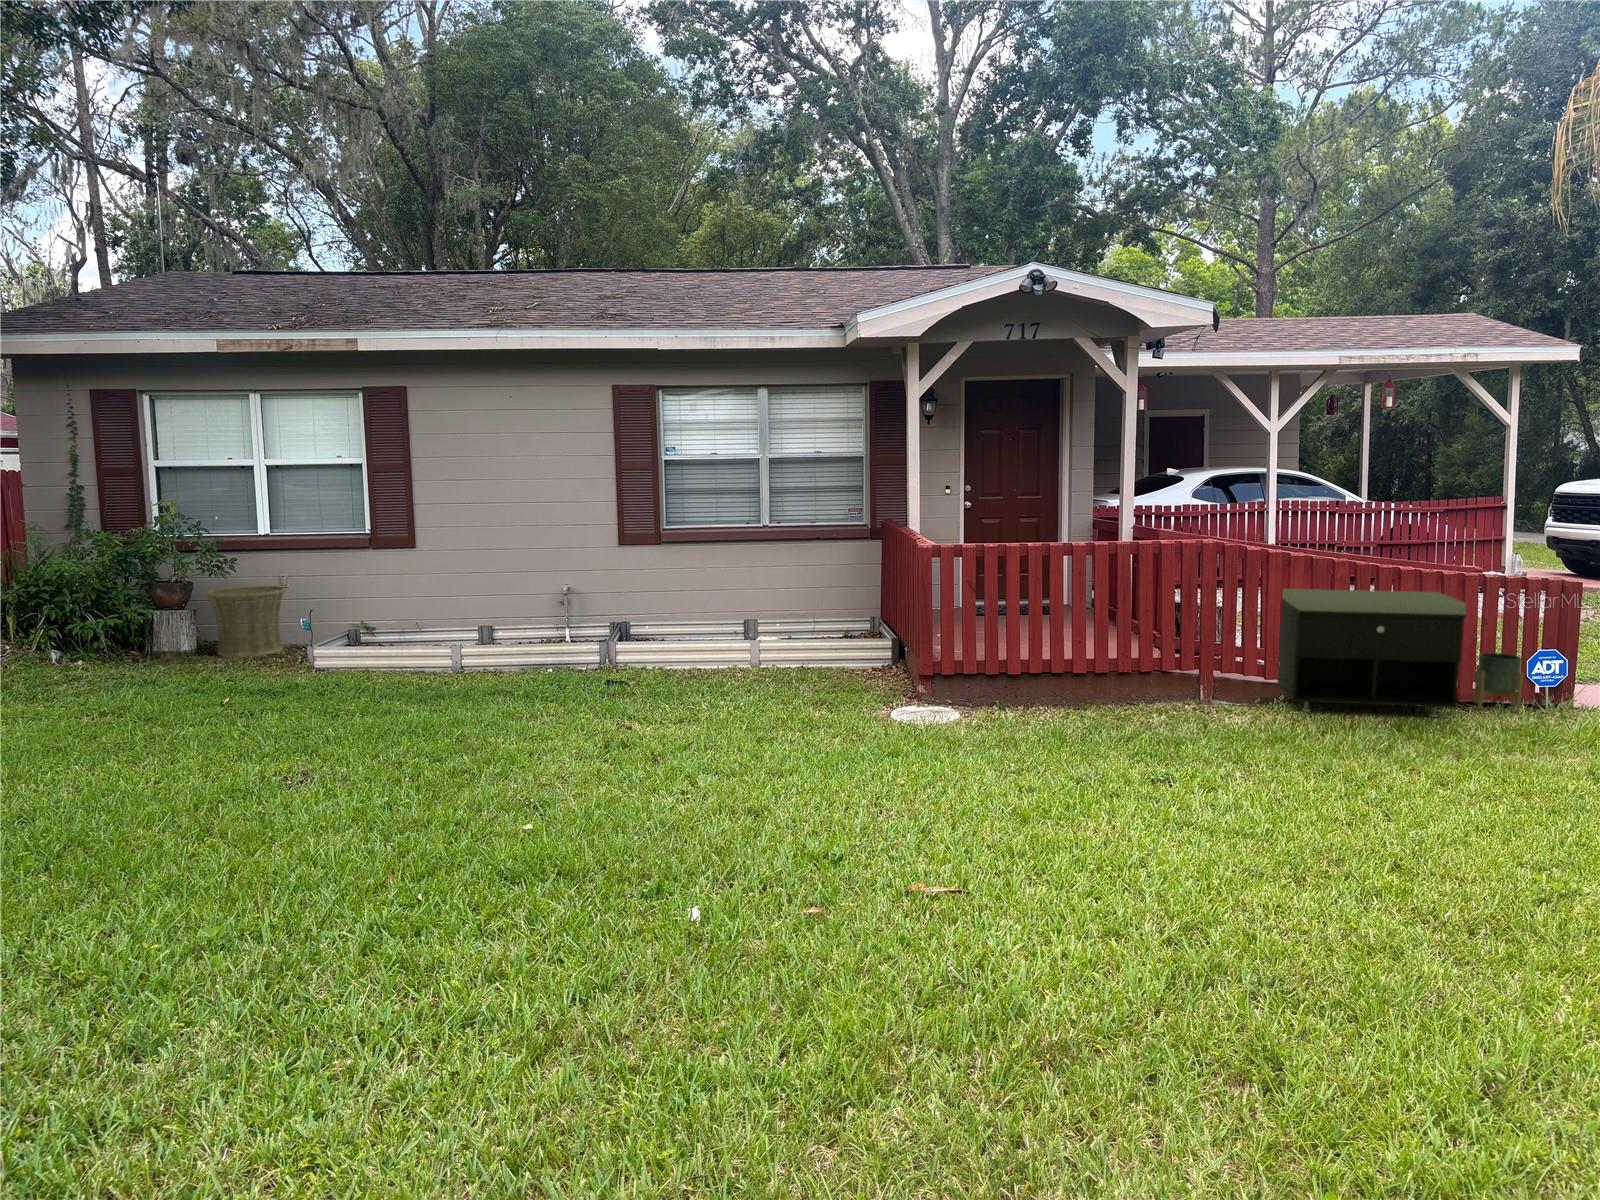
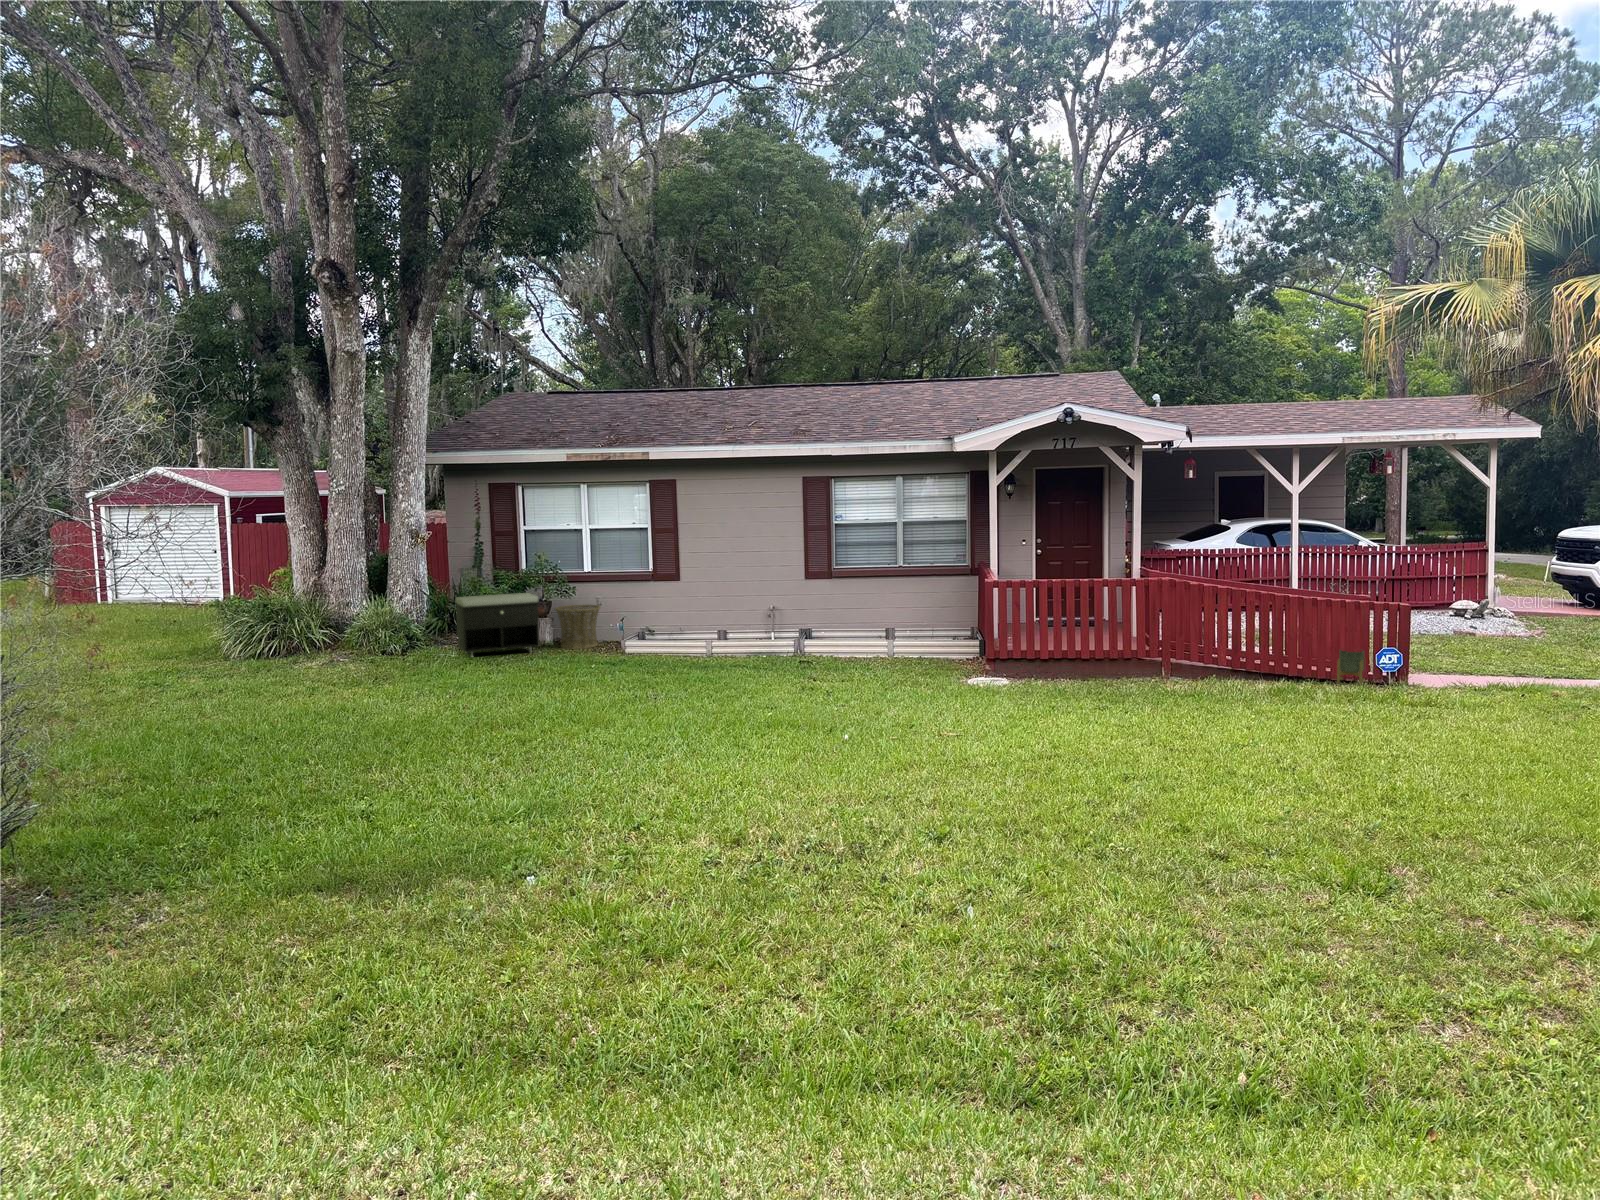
storage bench: present [1277,589,1466,717] -> present [456,593,540,657]

